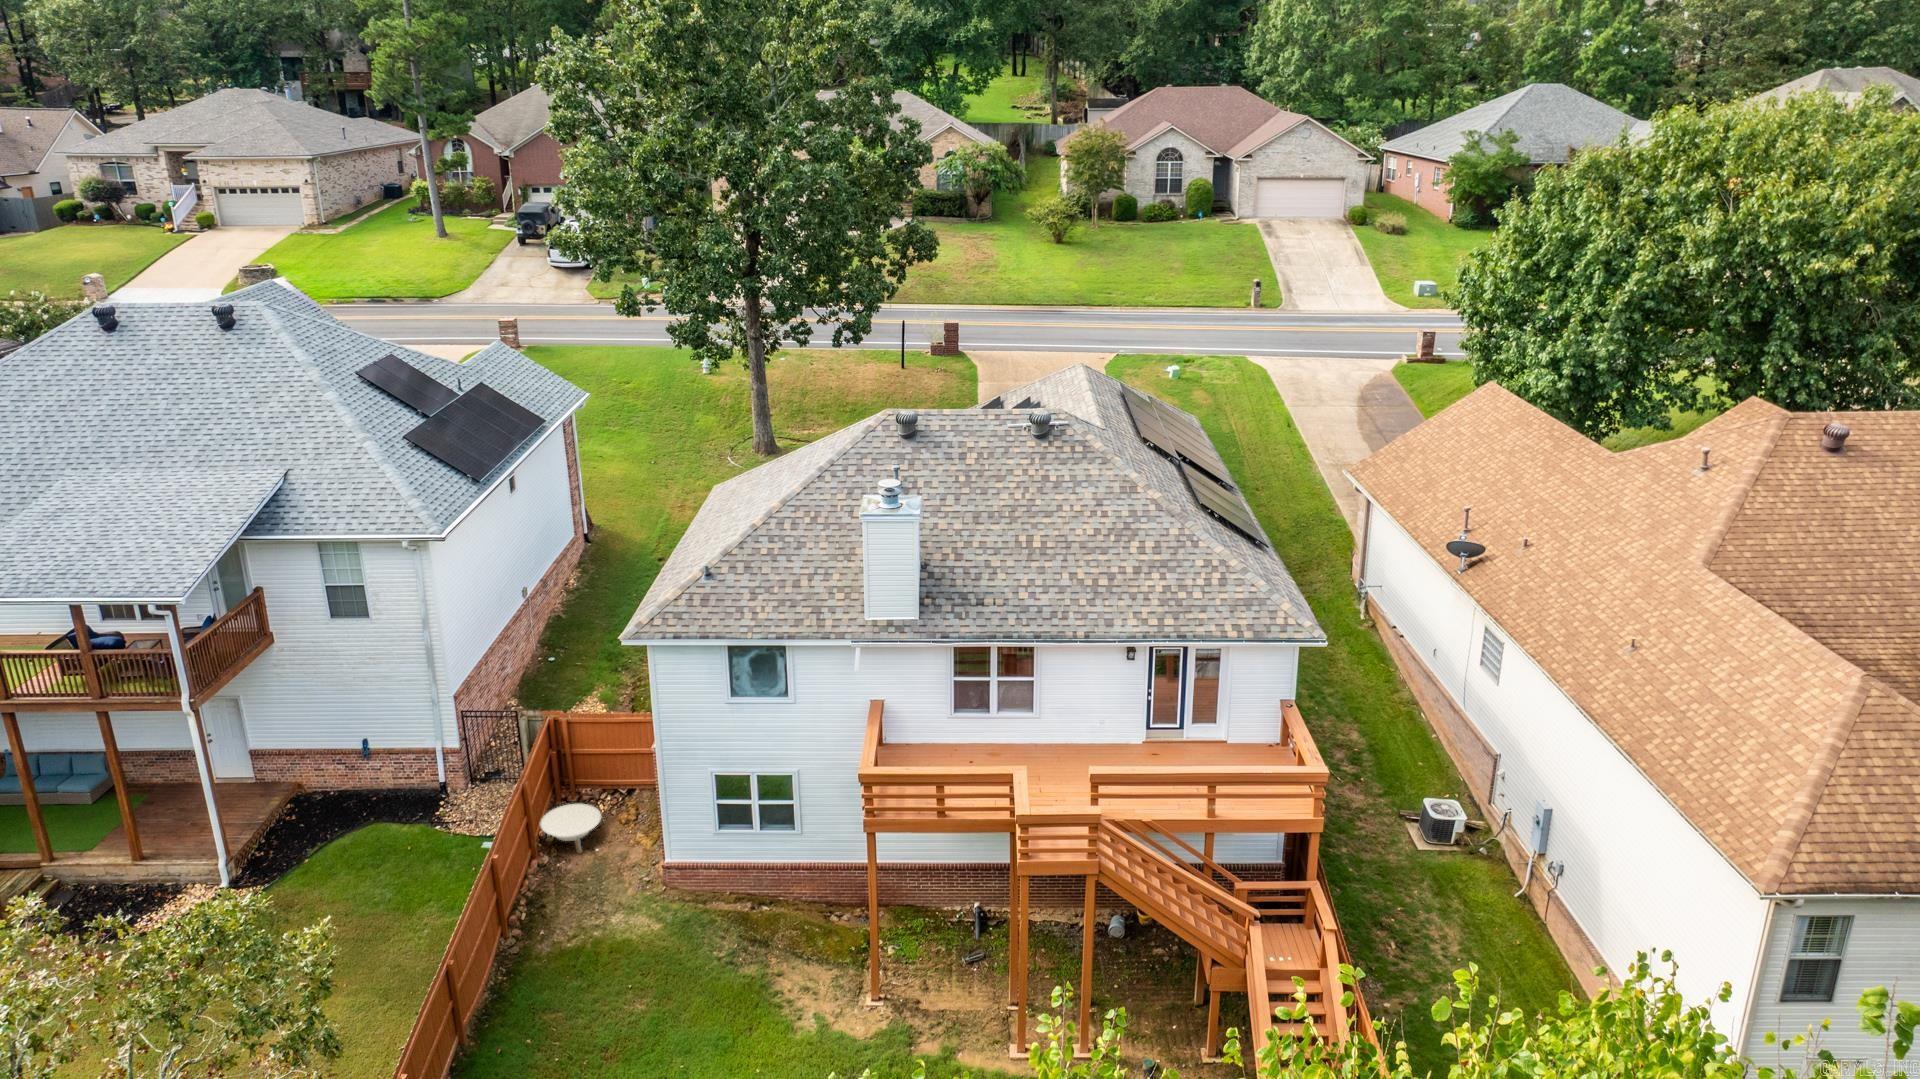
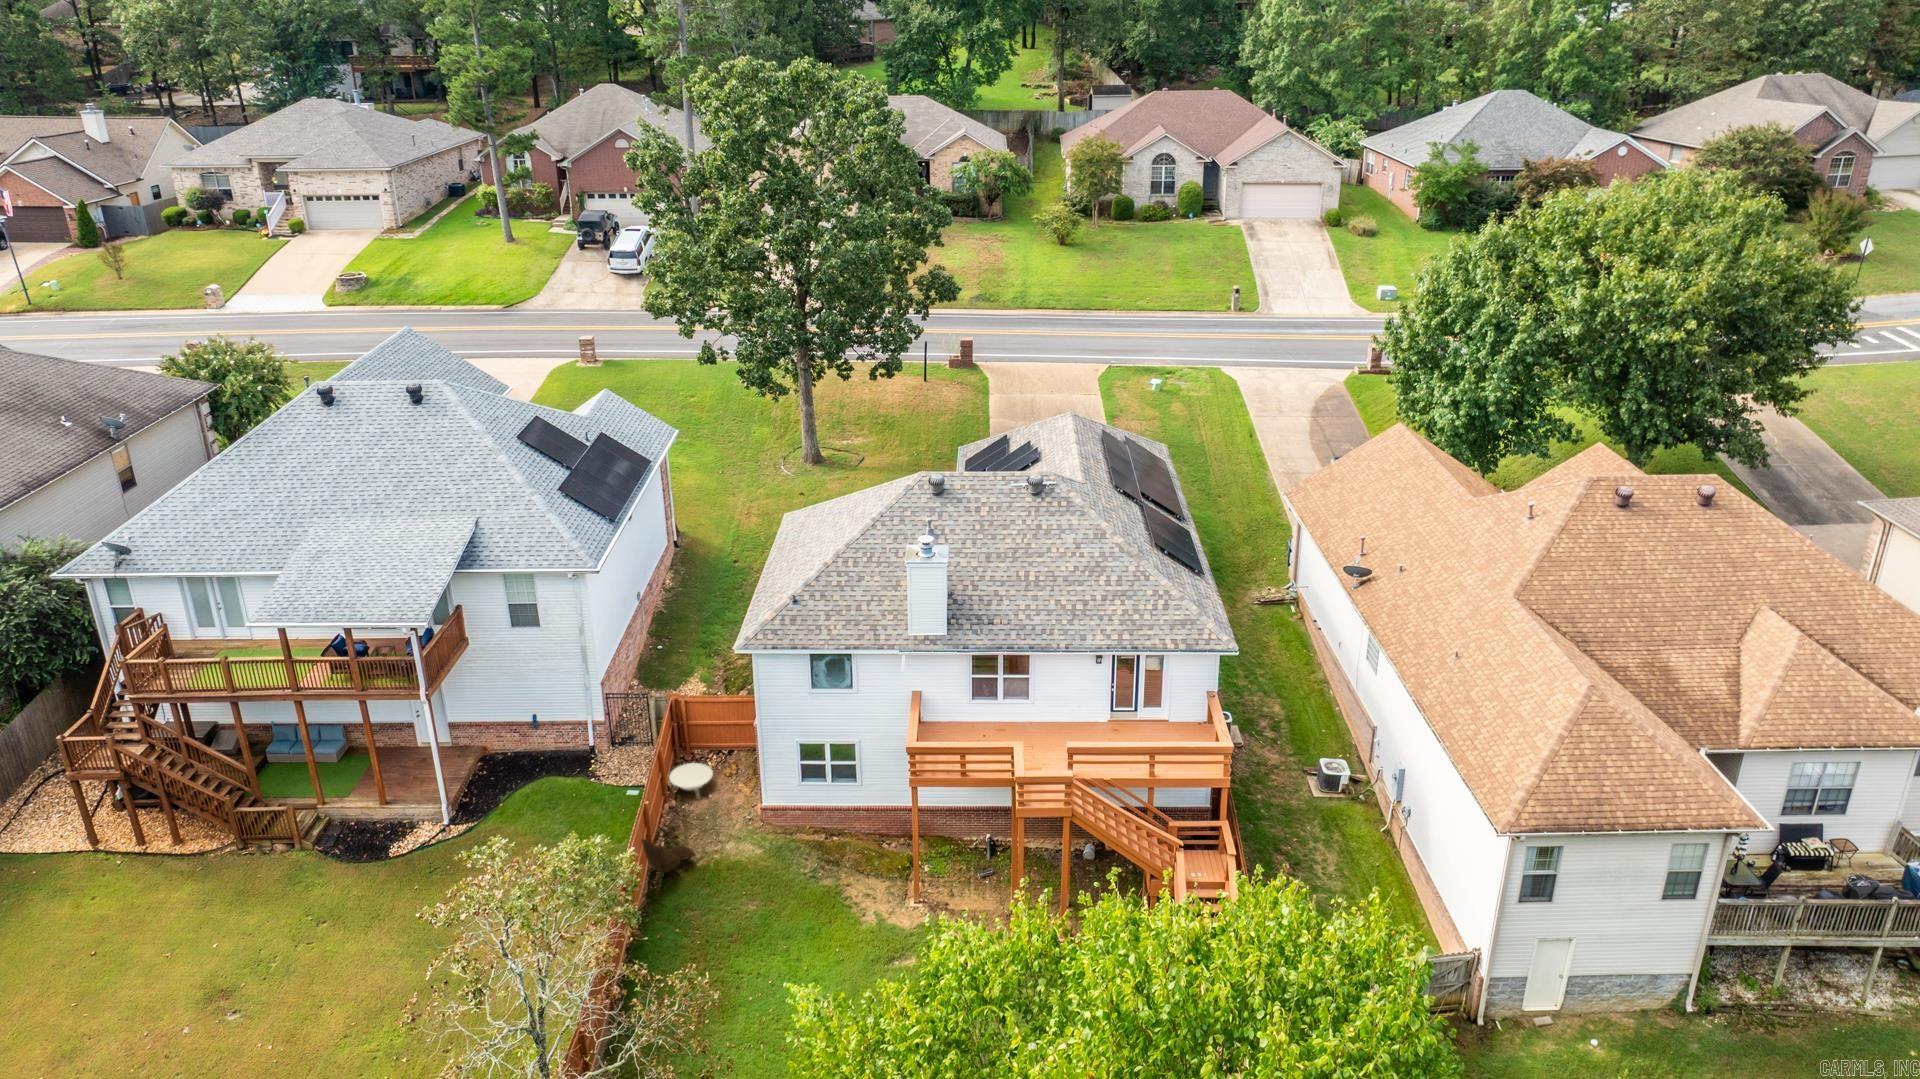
lounge chair: none [482,907,565,969] -> present [642,839,695,880]

